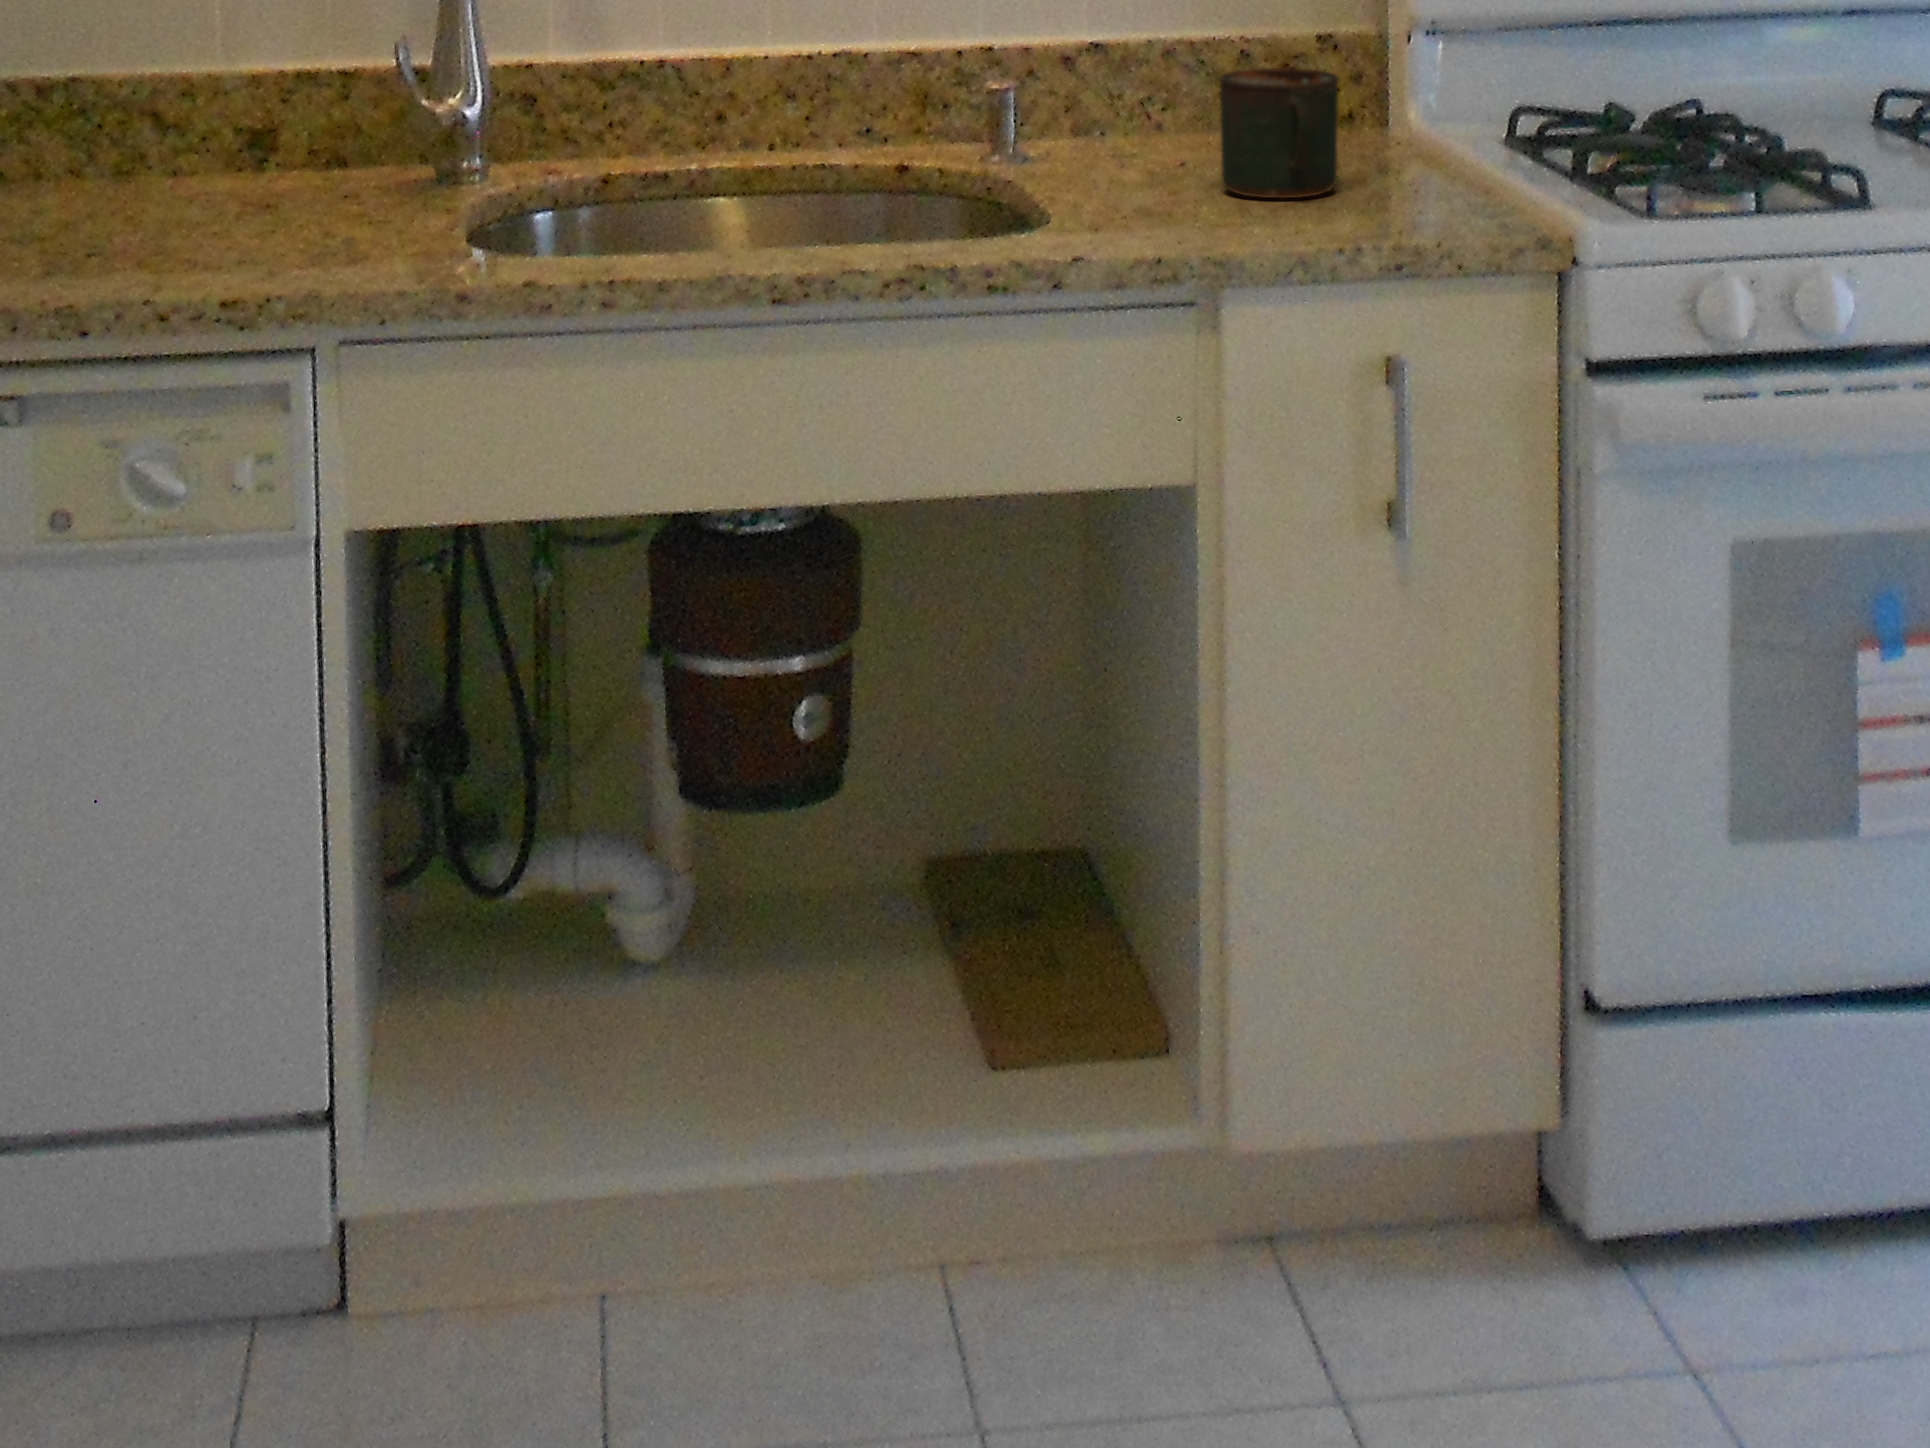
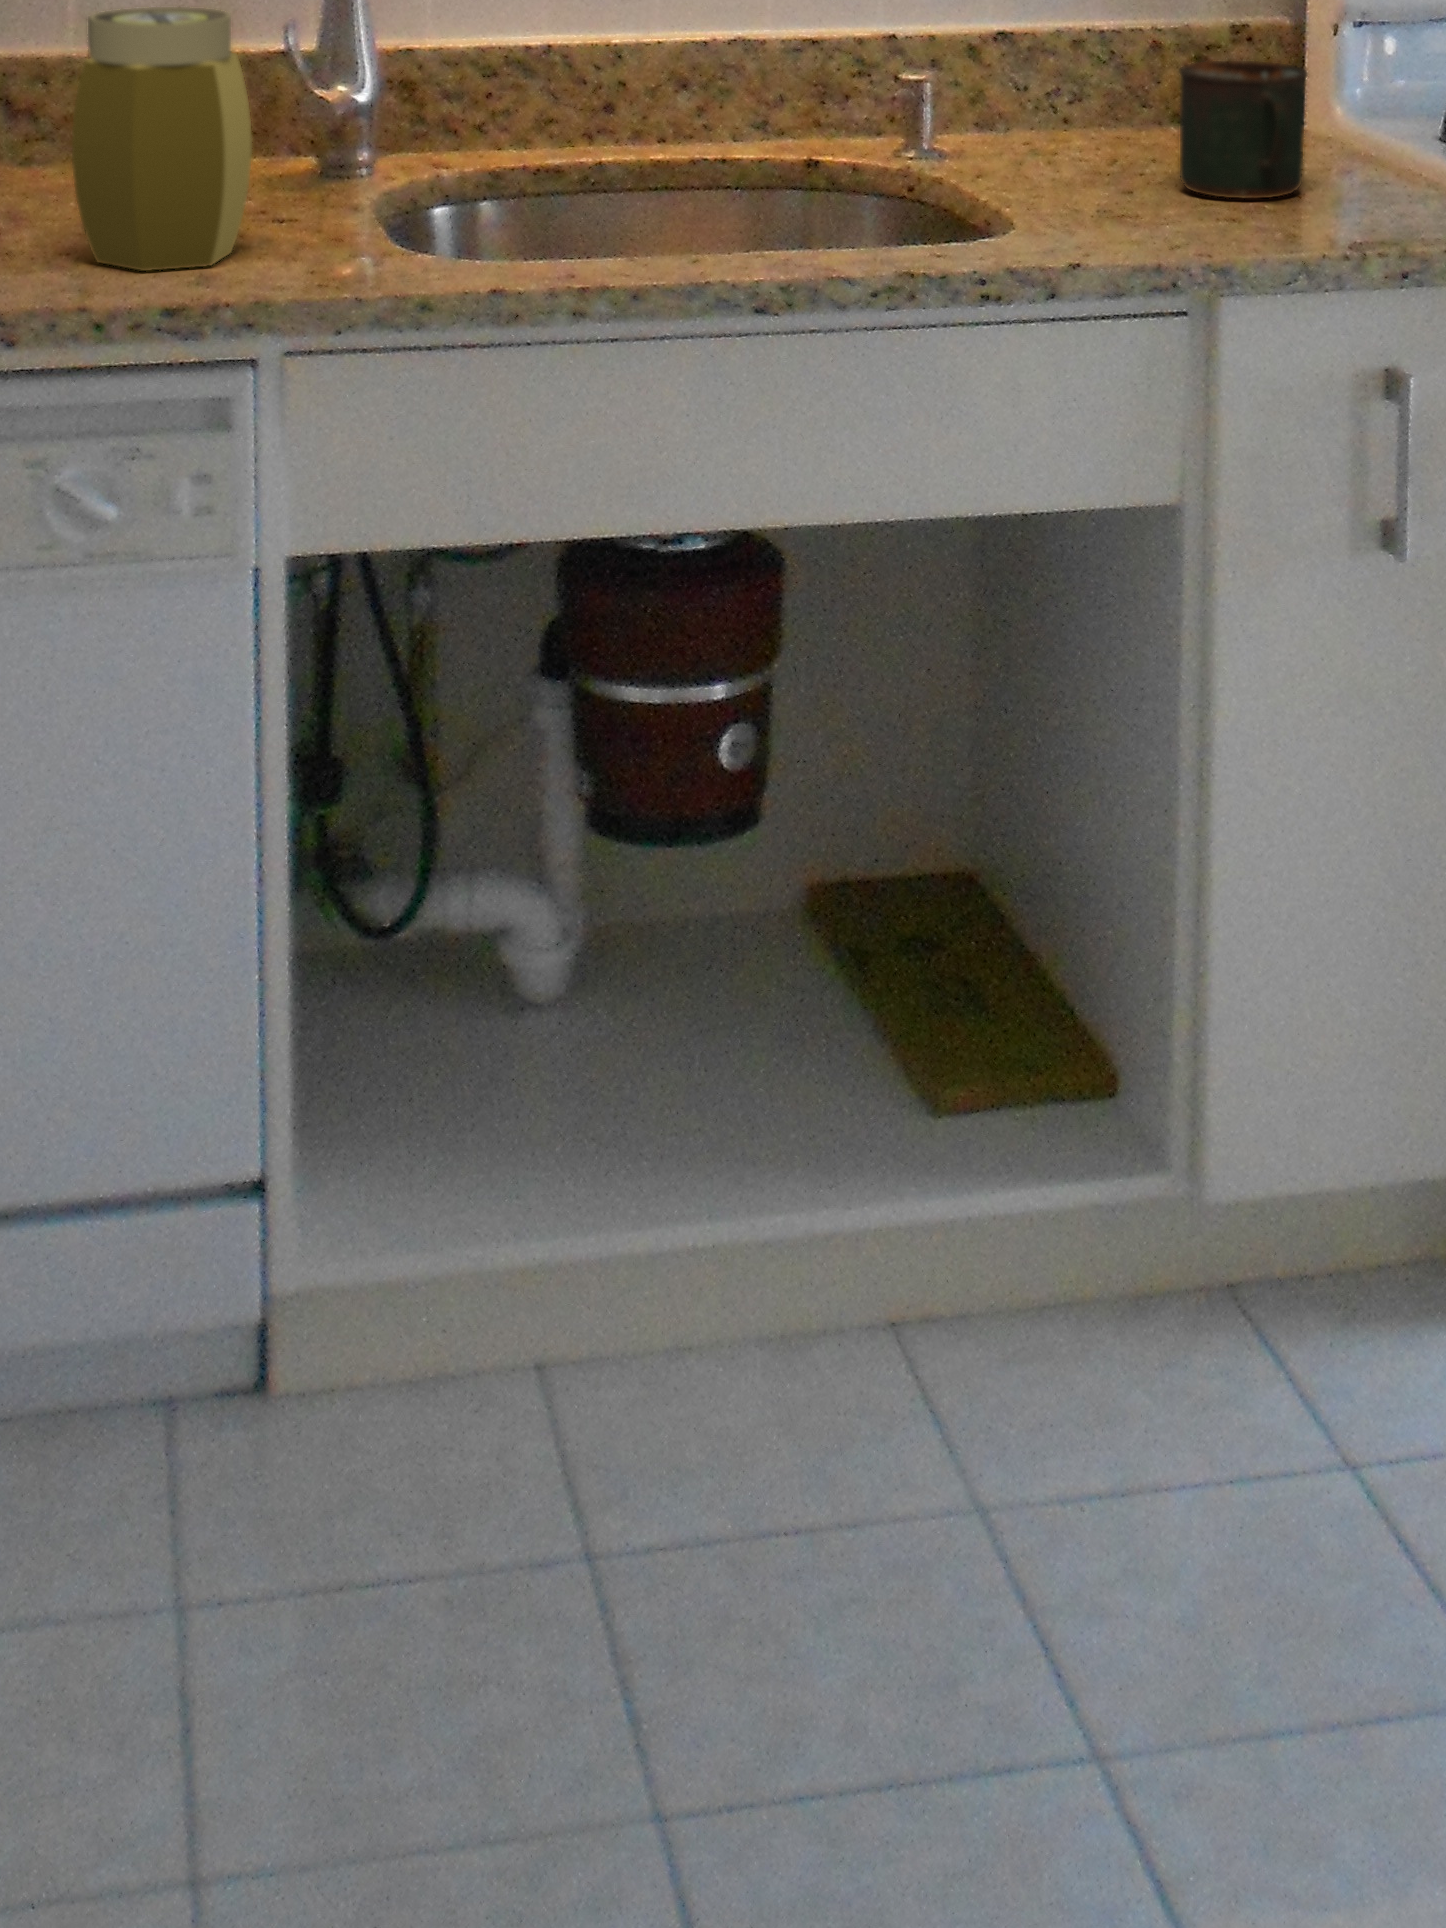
jar: none [161,25,329,265] -> present [72,7,252,271]

